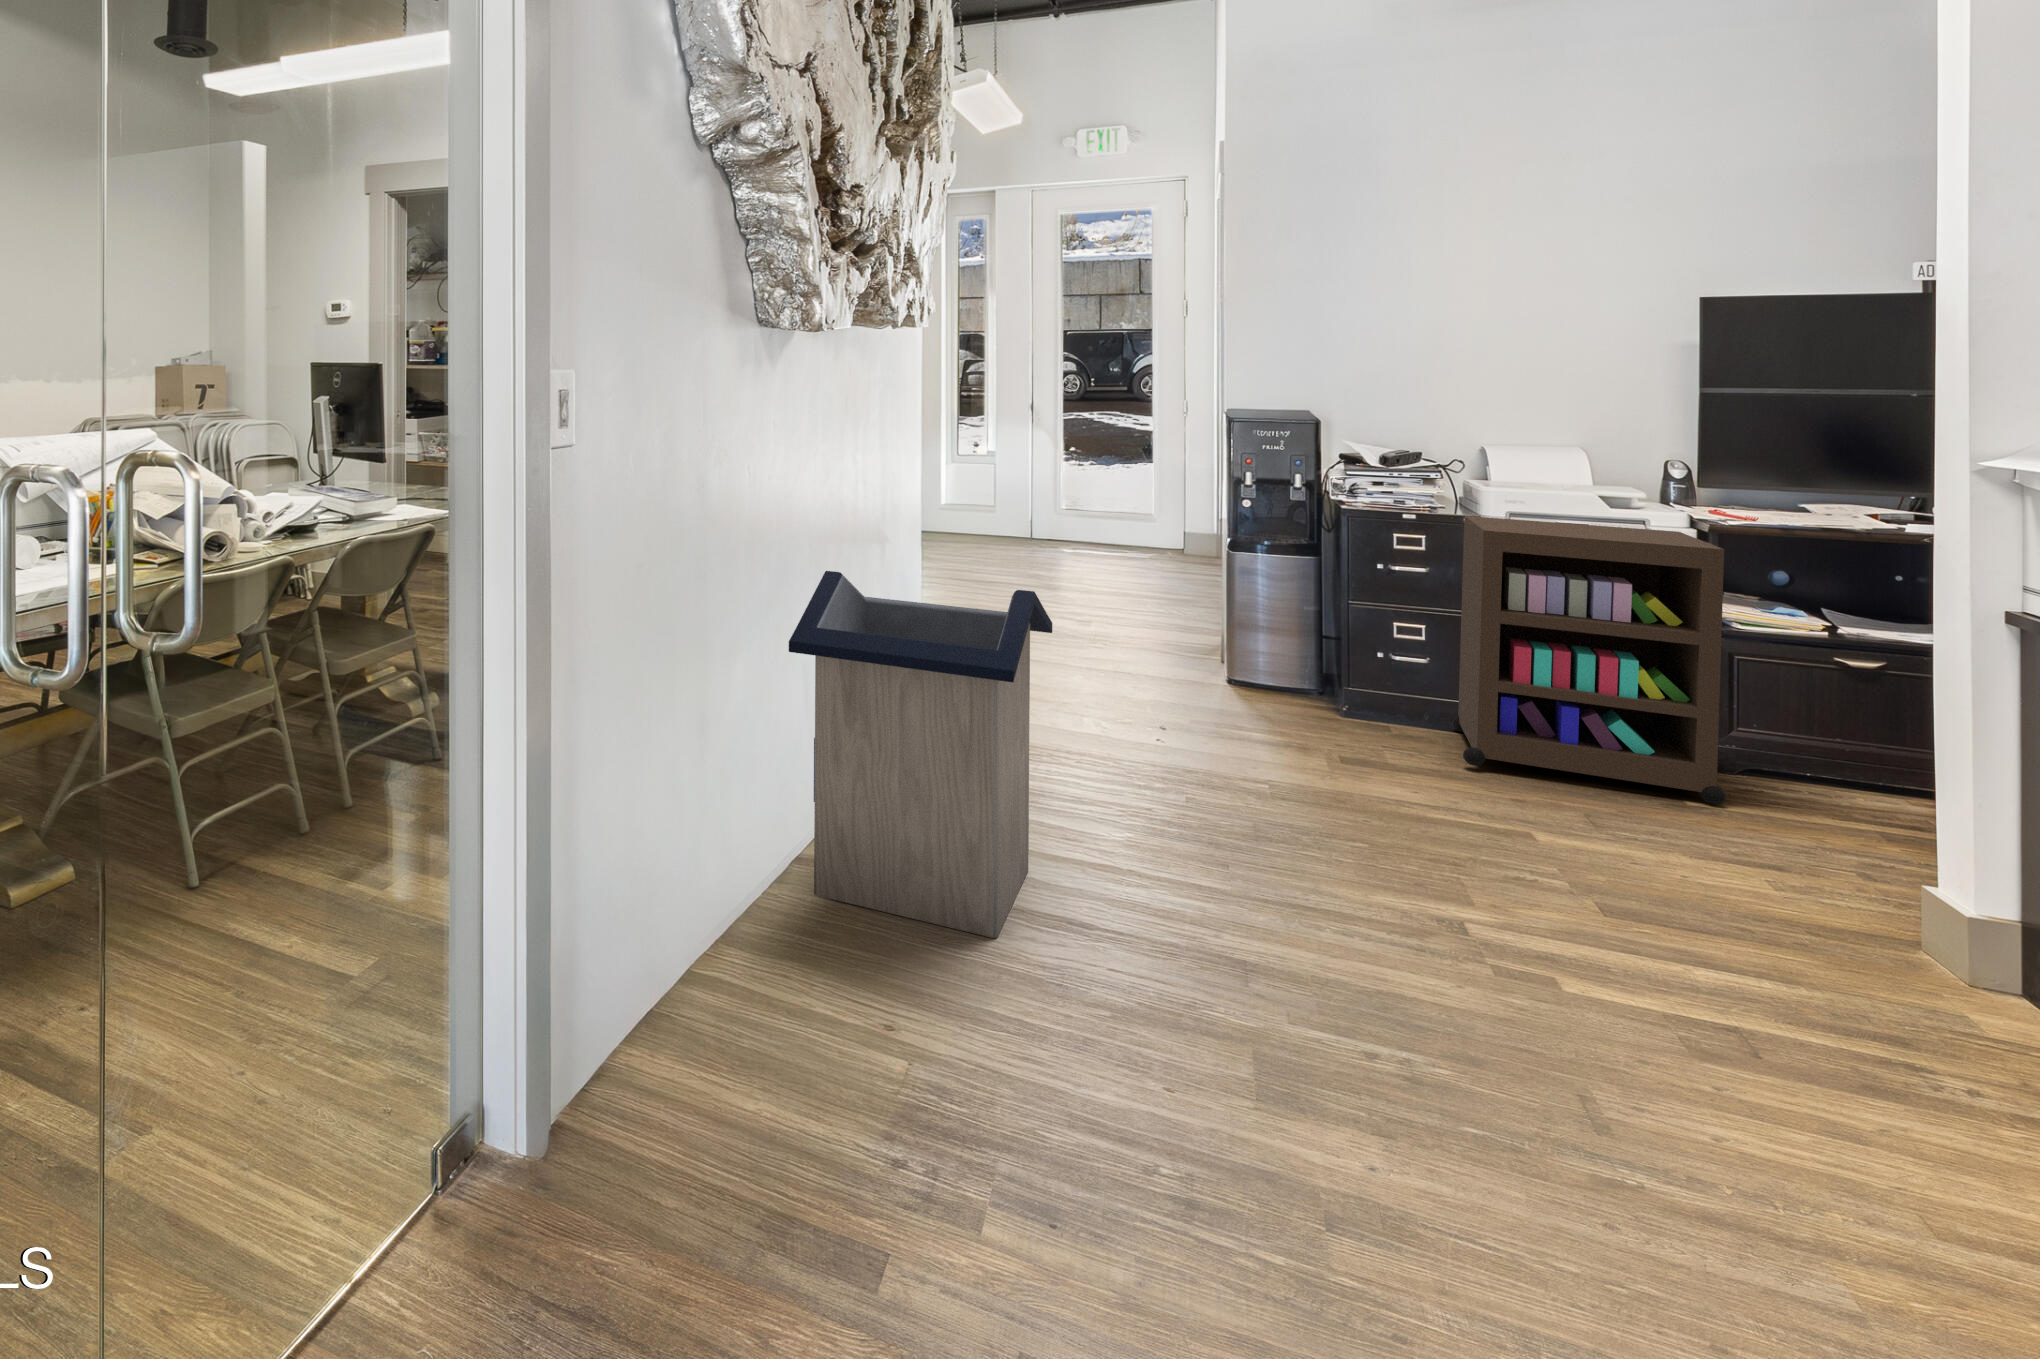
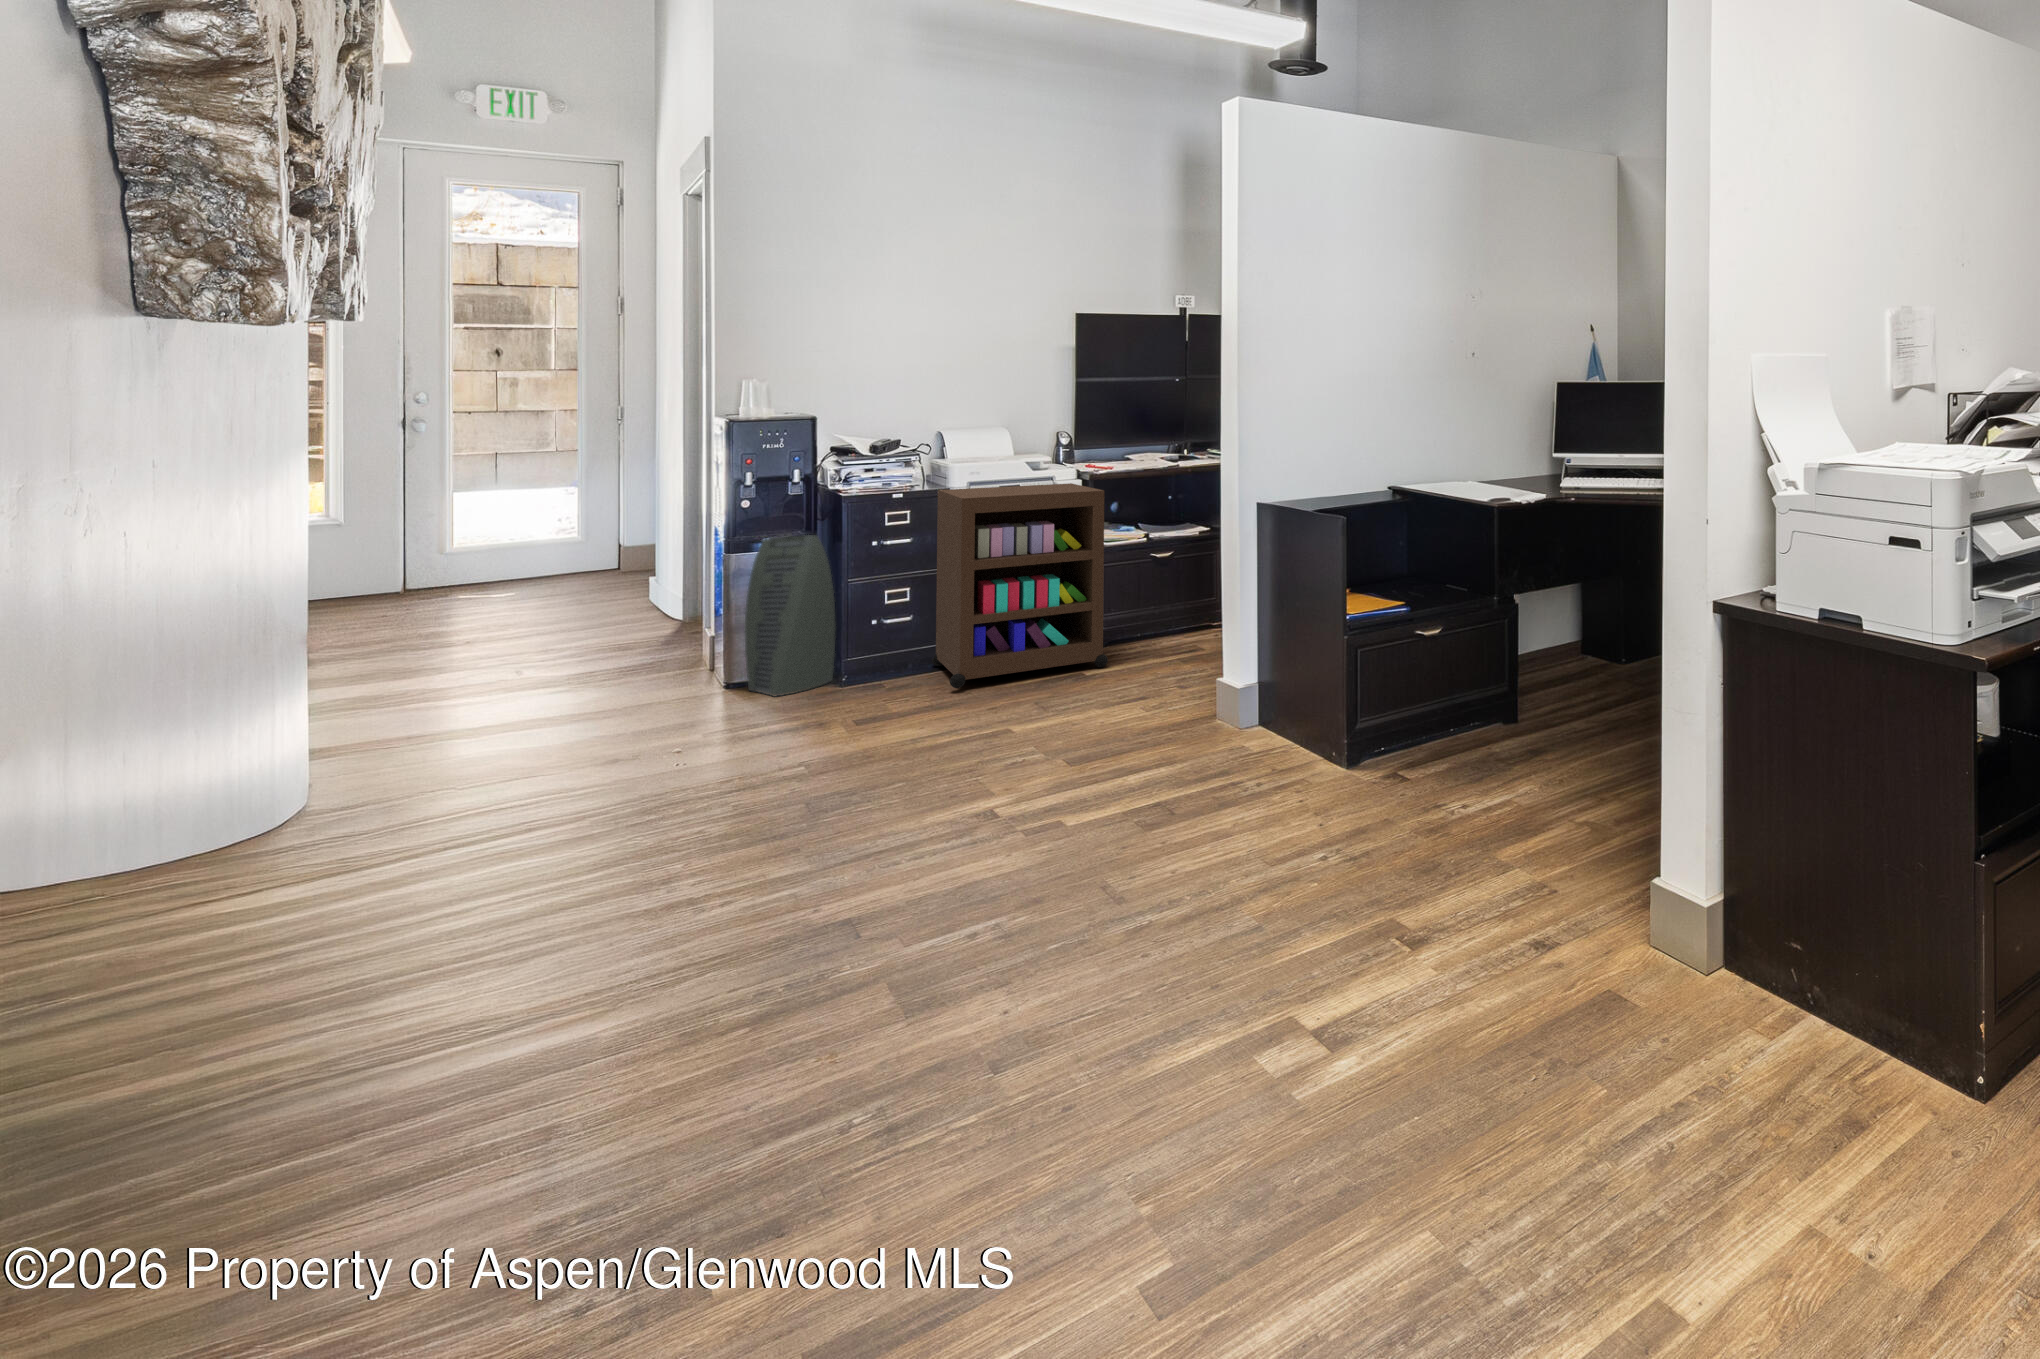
air purifier: none [1236,542,1333,714] -> present [745,535,836,696]
trash can: present [789,571,1052,938] -> none [216,617,613,1109]

